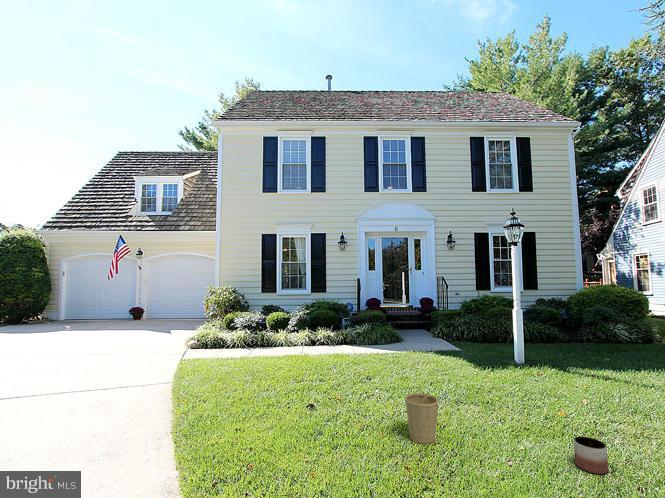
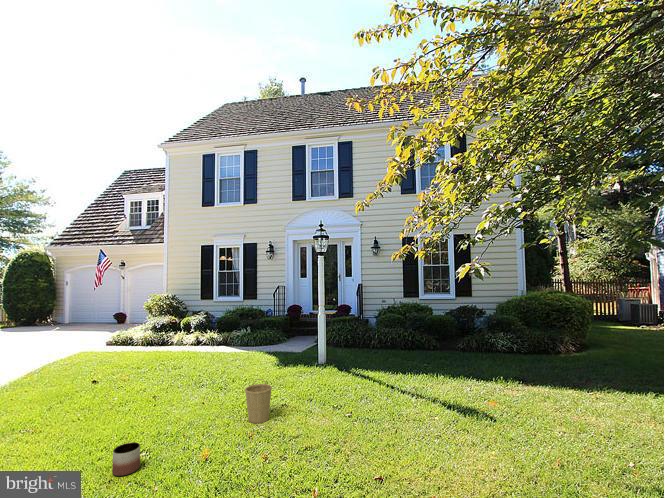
basket: present [405,387,439,444] -> present [245,379,272,423]

